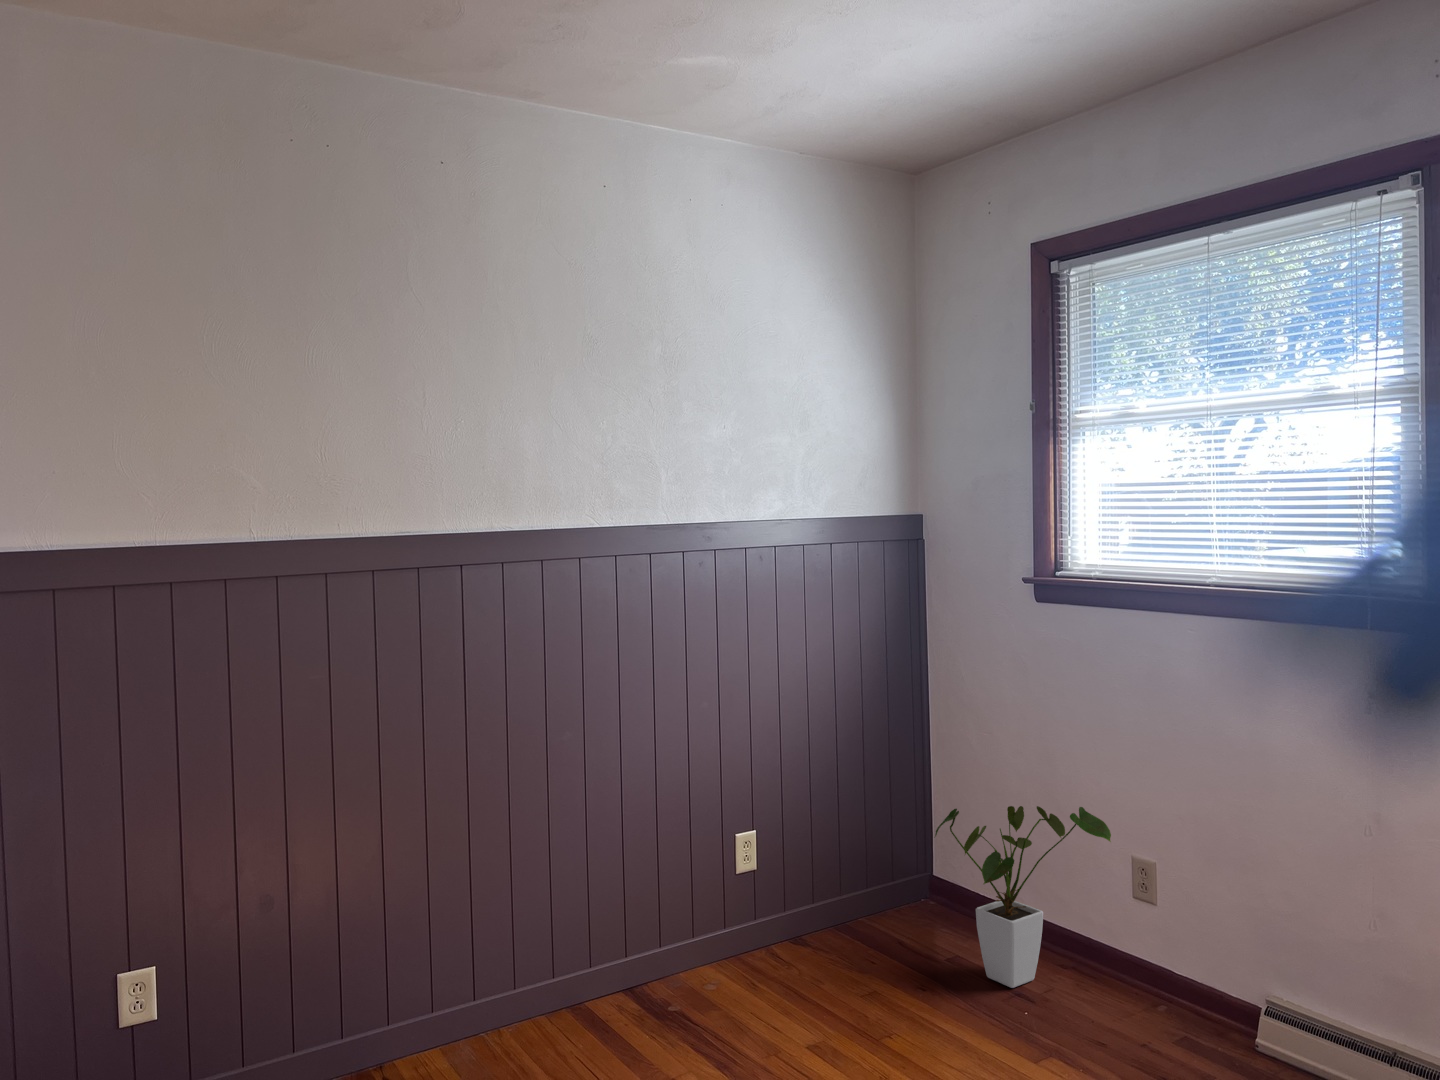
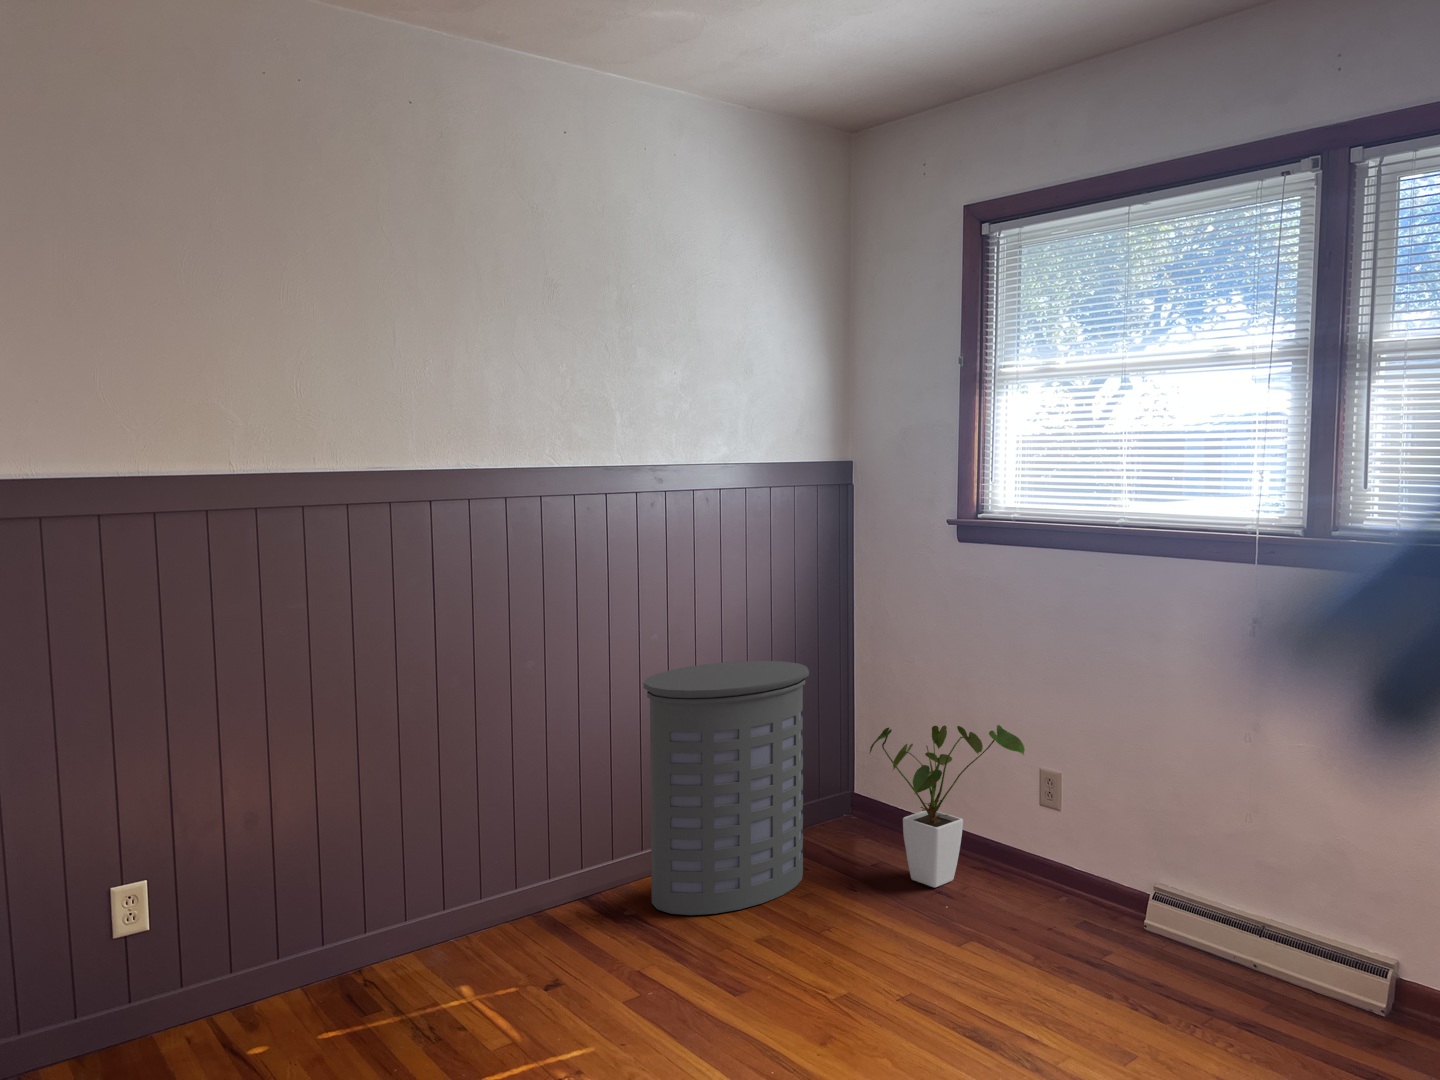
laundry hamper: none [687,733,868,1012] -> present [643,661,809,915]

